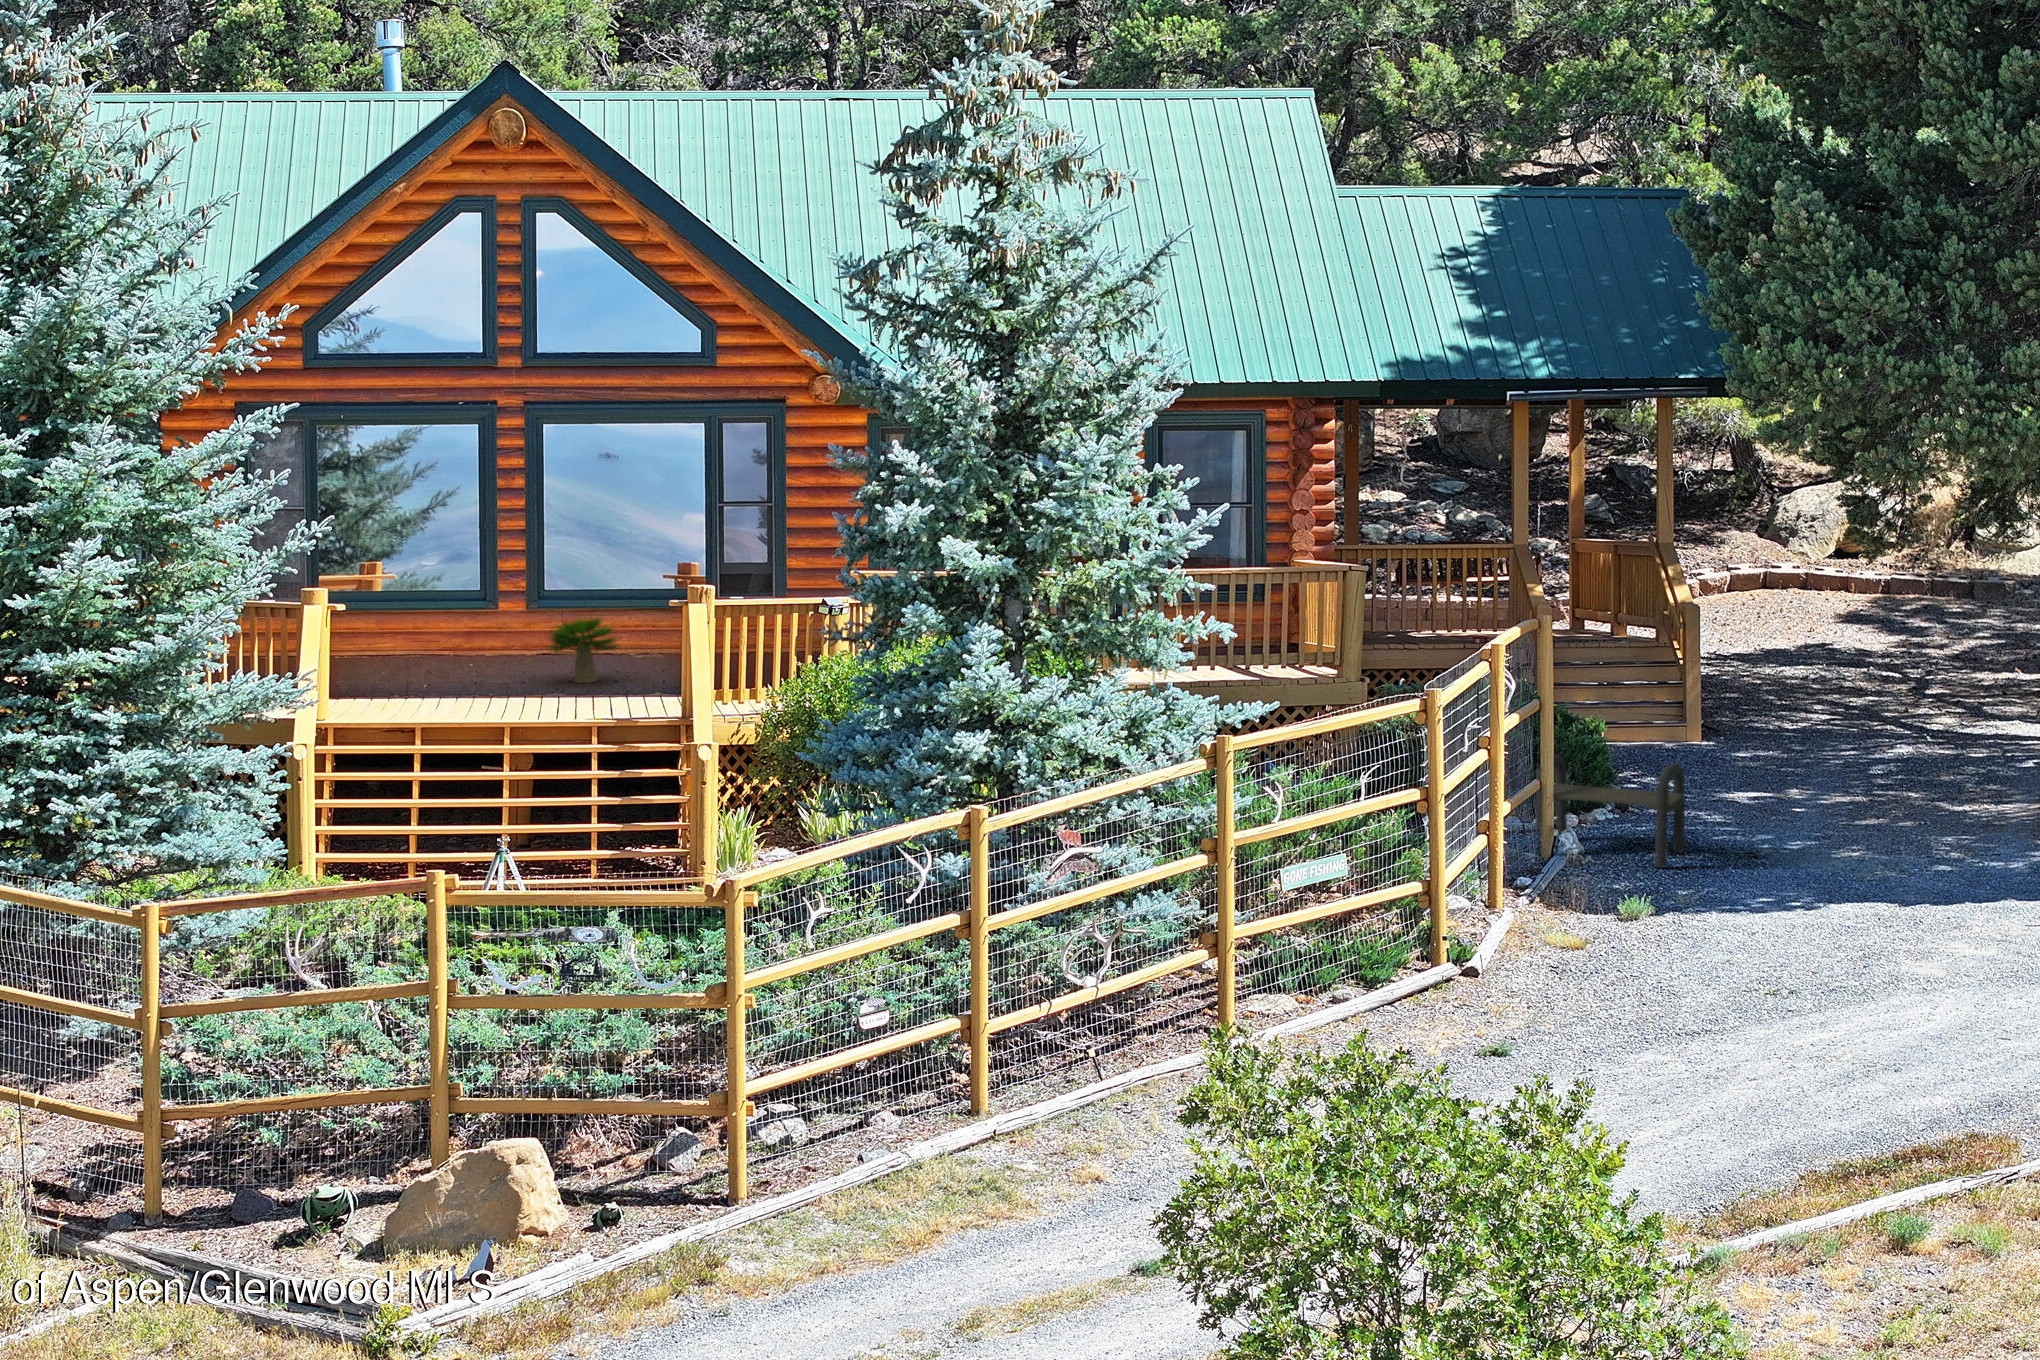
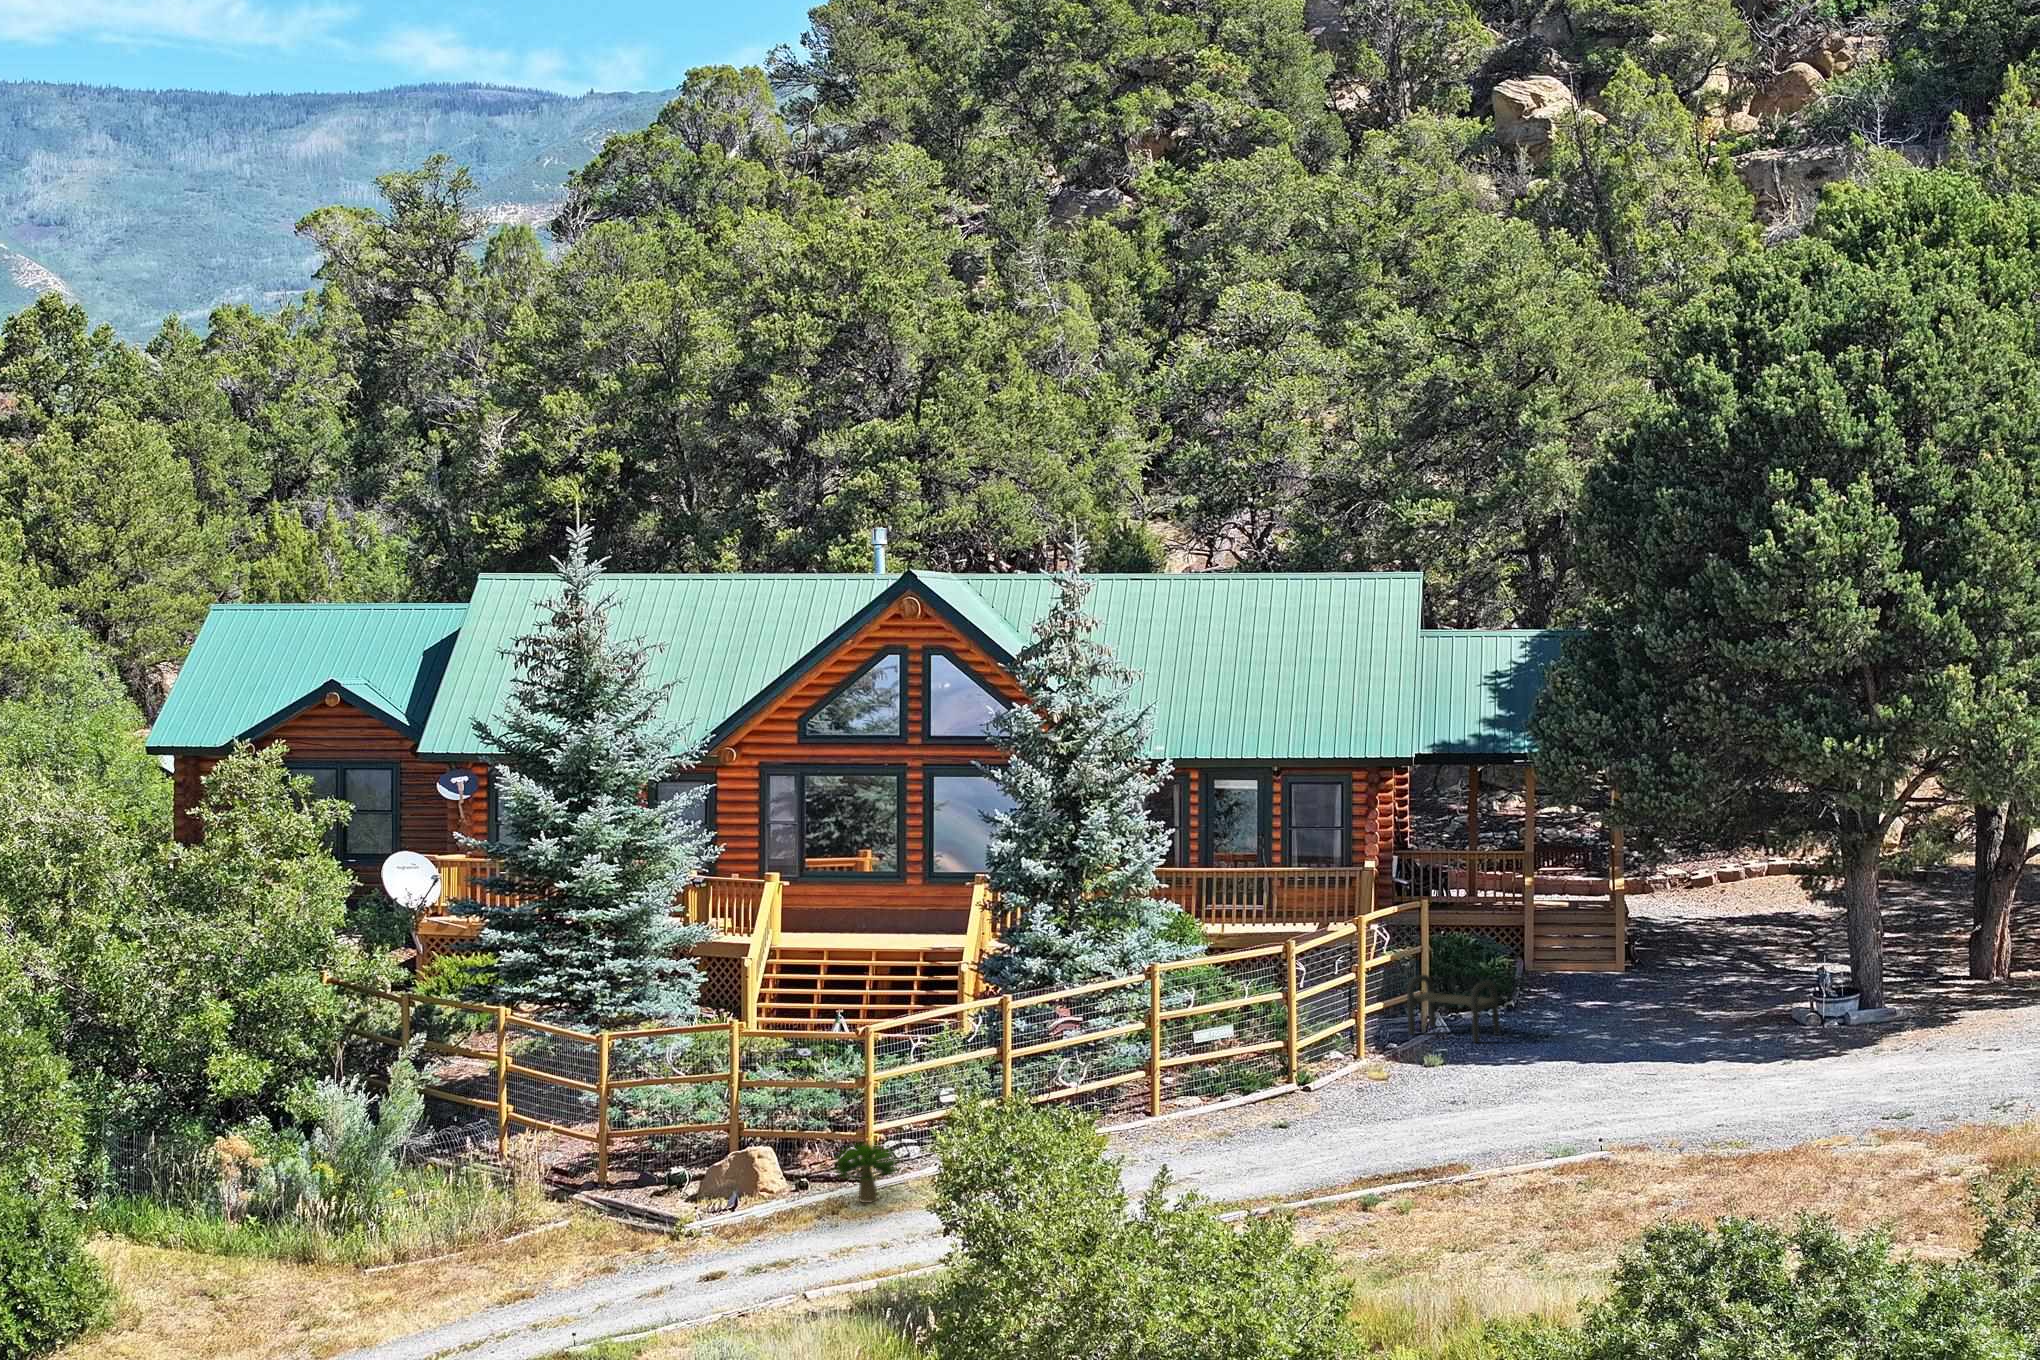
potted plant: present [547,617,620,683] -> present [835,1144,898,1203]

